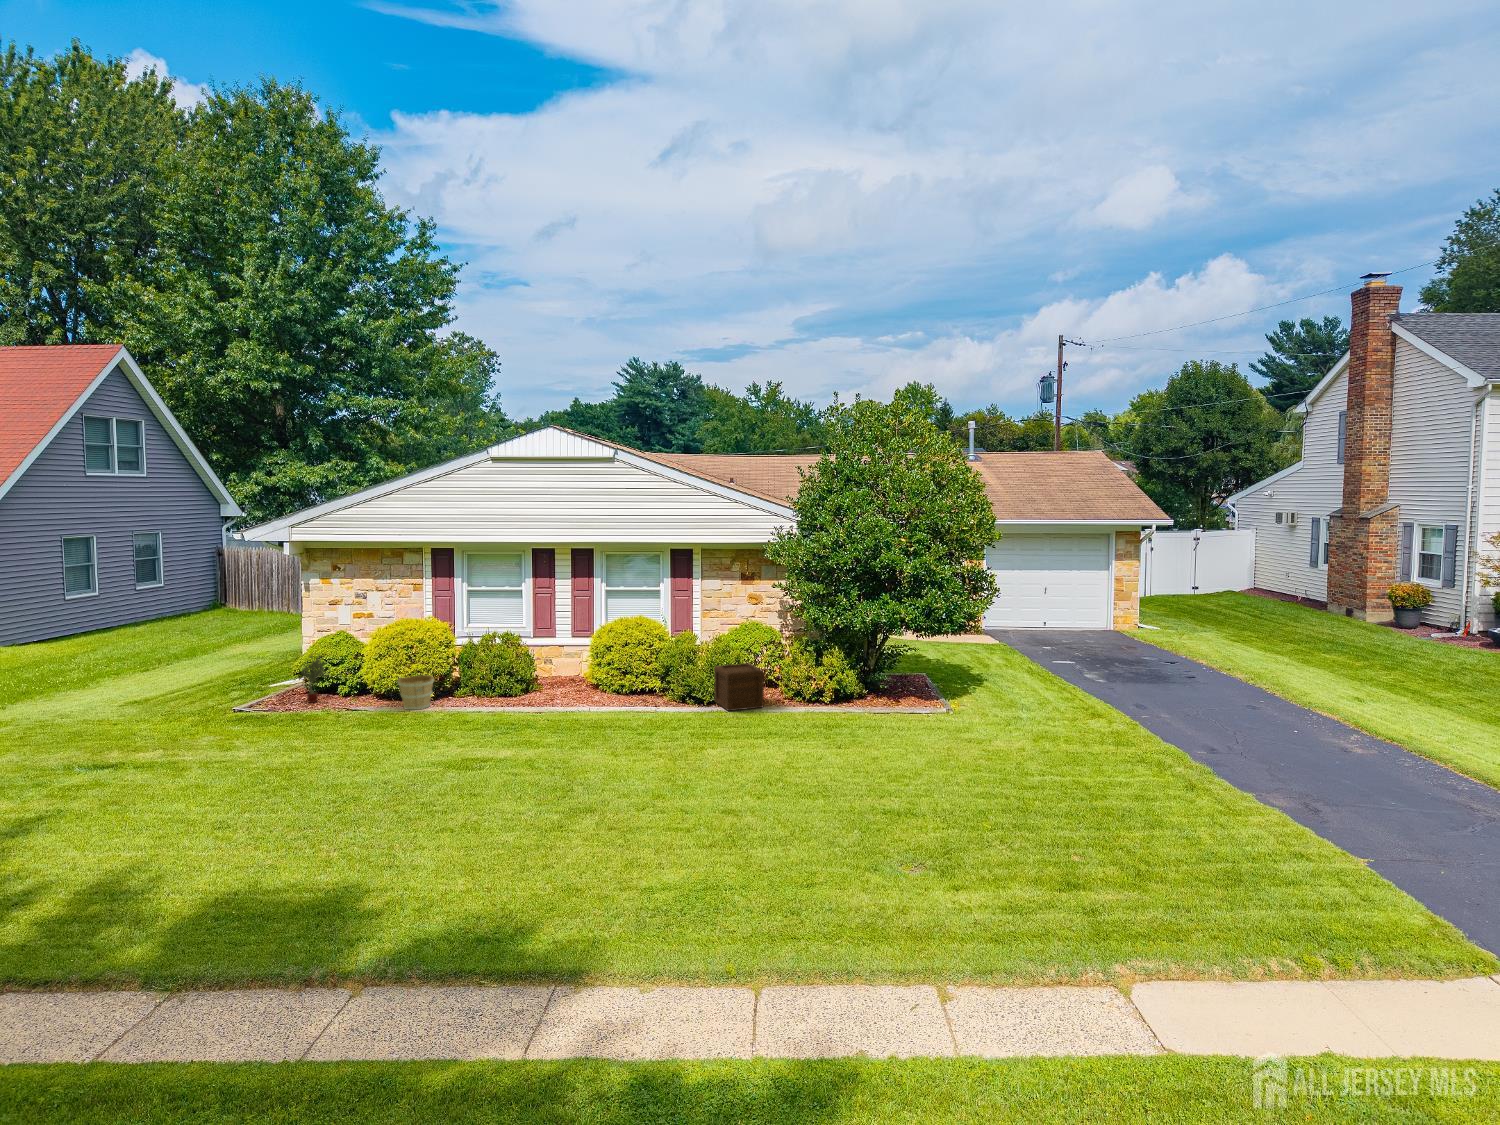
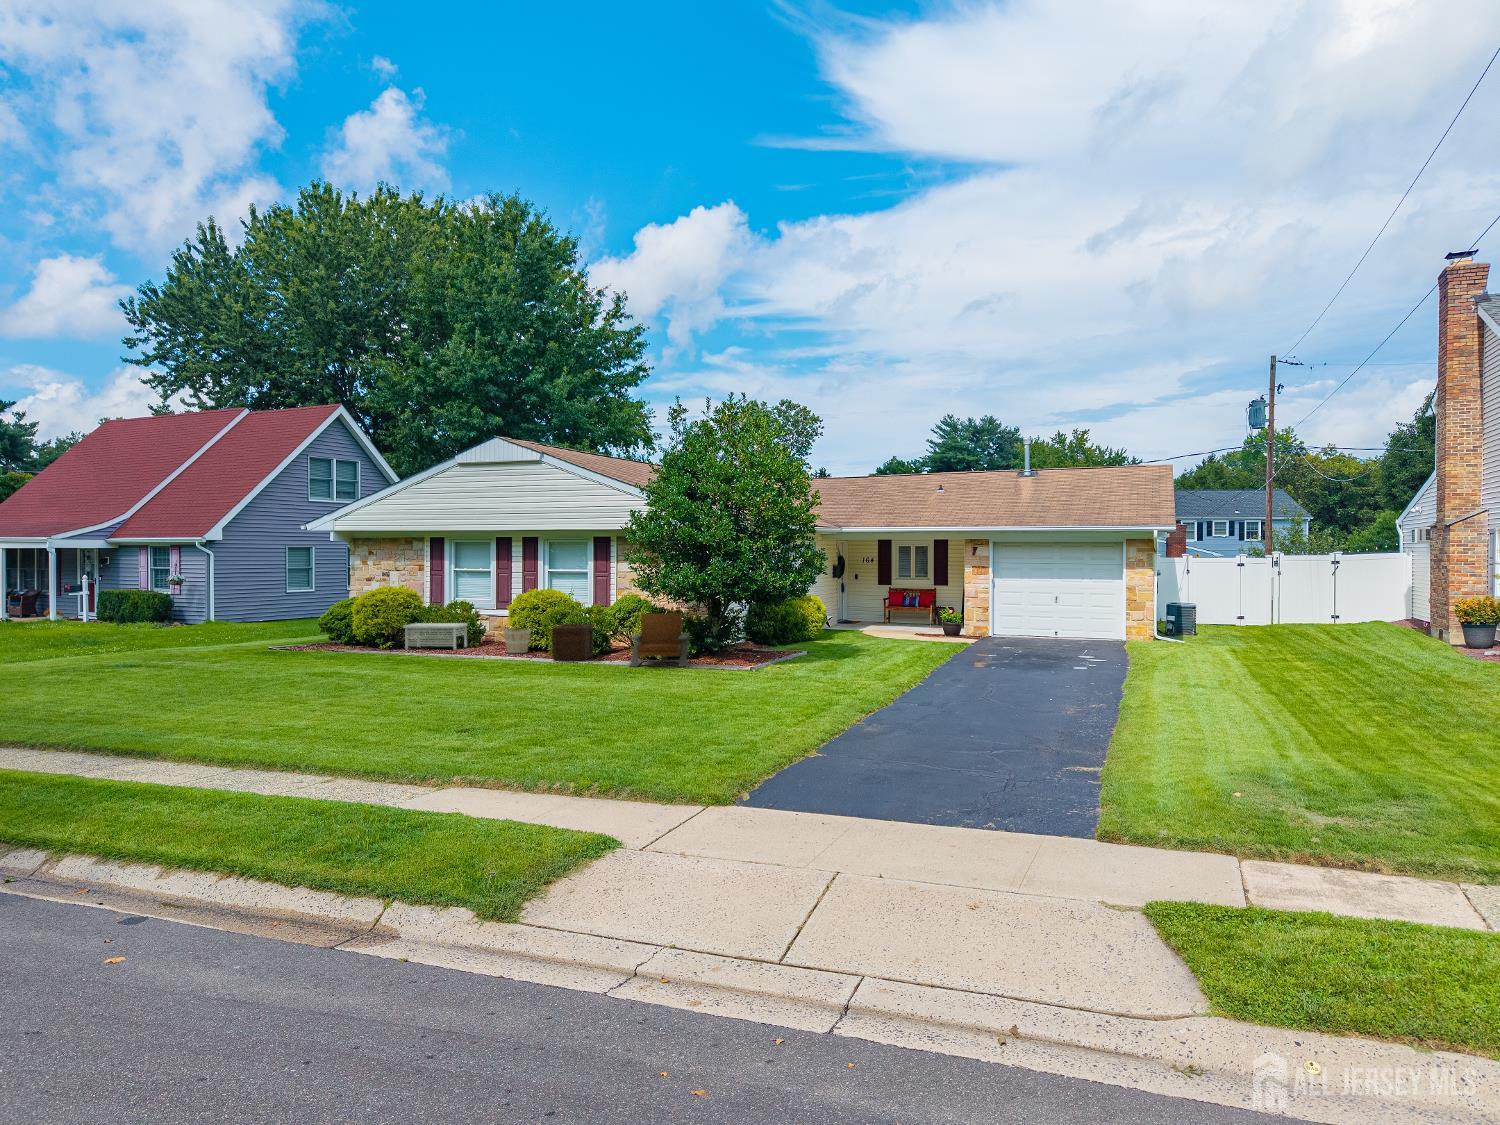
lounge chair: none [821,648,899,716] -> present [630,613,690,667]
potted tree: present [301,654,329,703] -> none [307,605,330,643]
storage bench: none [480,664,553,707] -> present [403,623,467,649]
wooden bucket: present [398,675,434,710] -> present [503,628,531,653]

